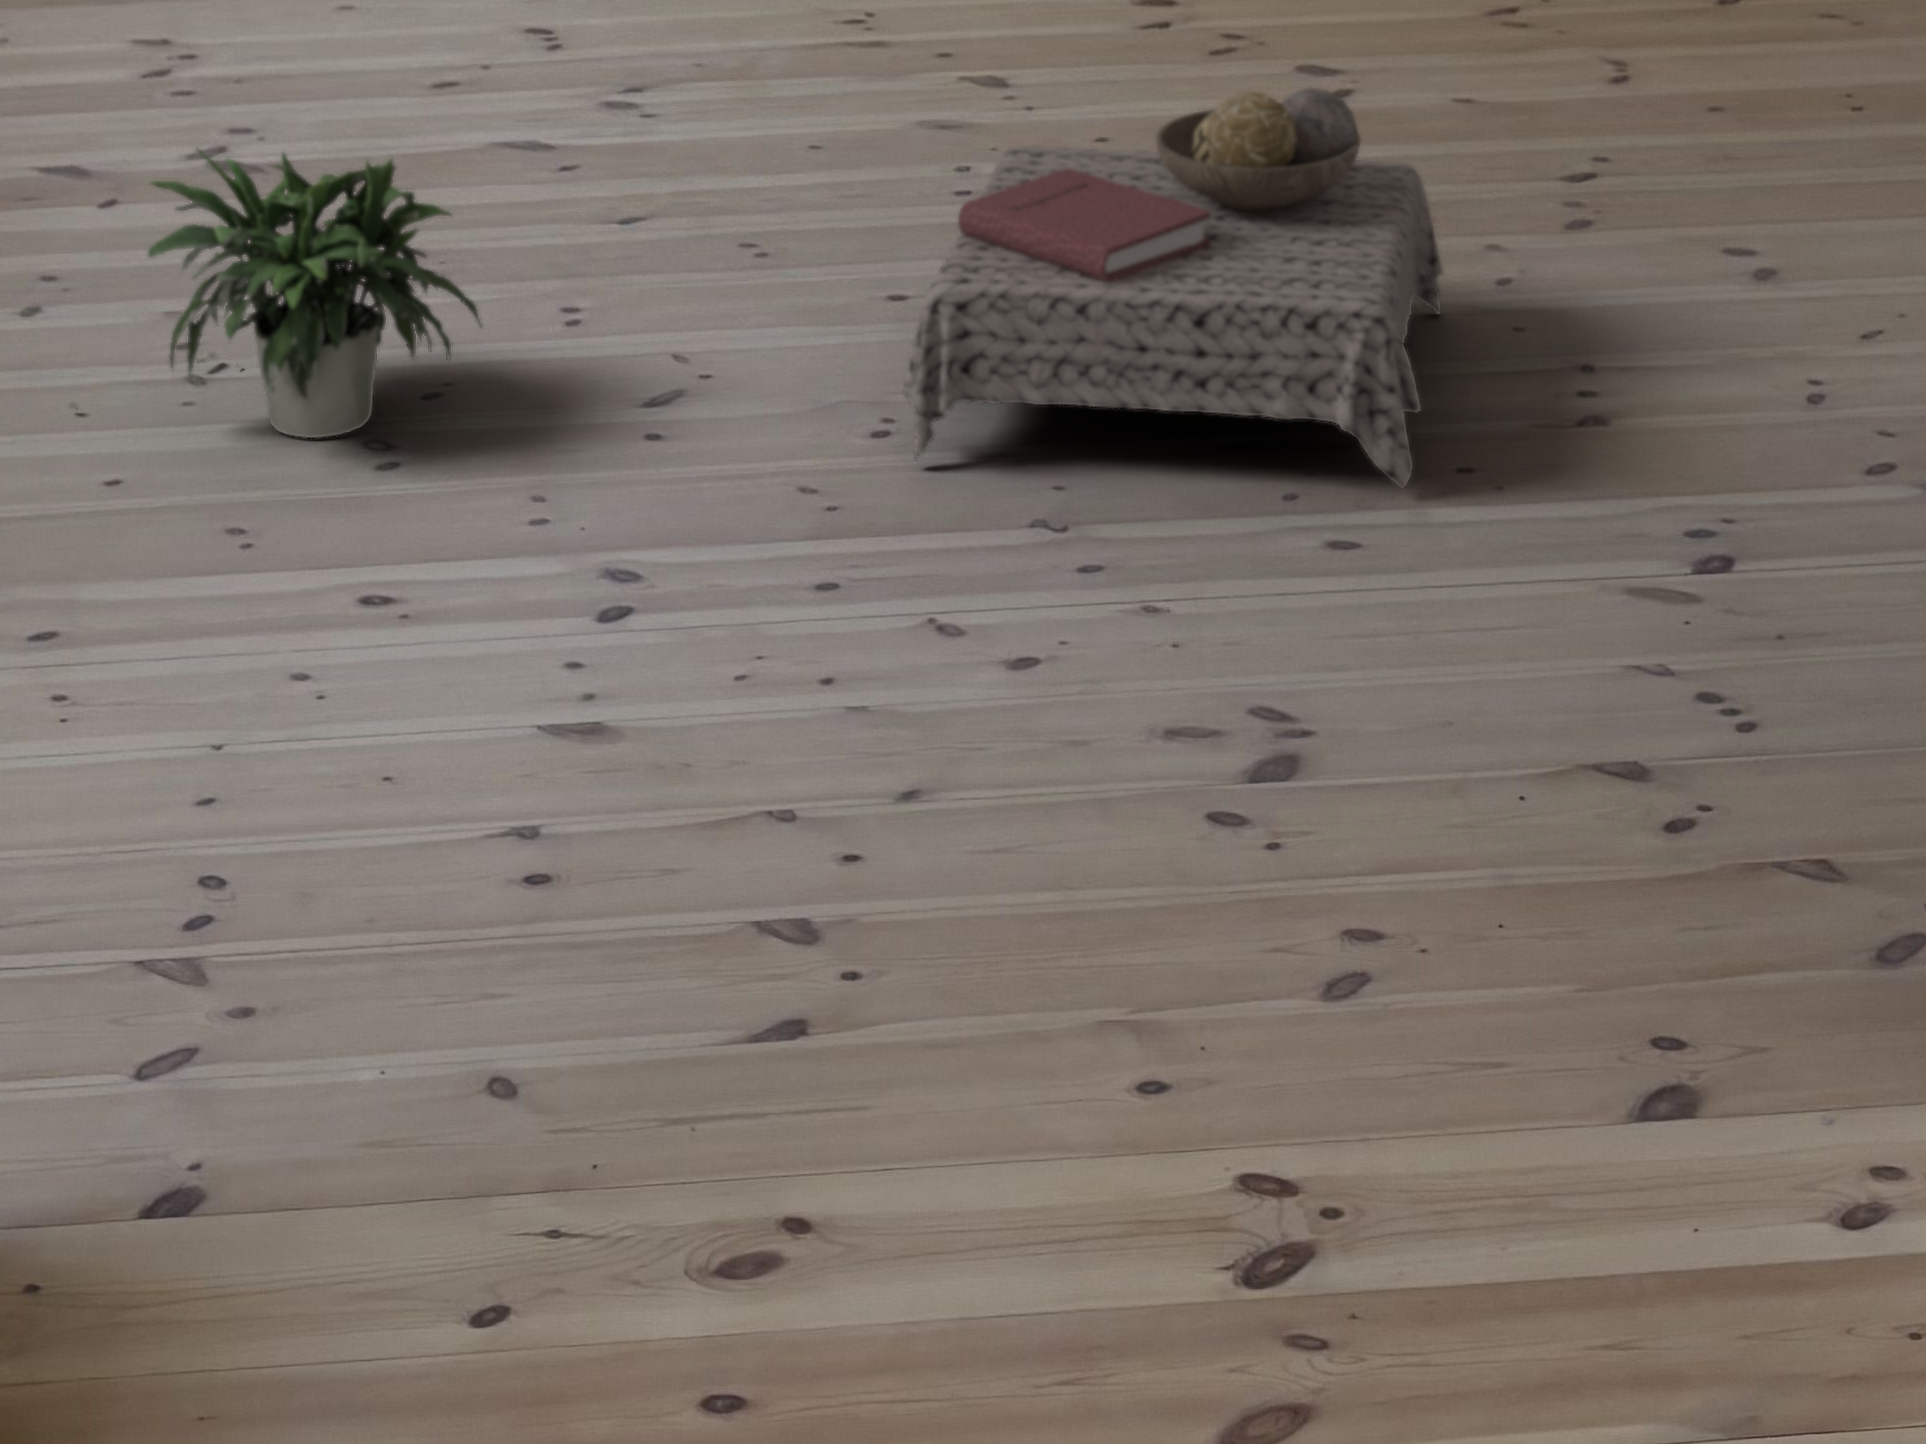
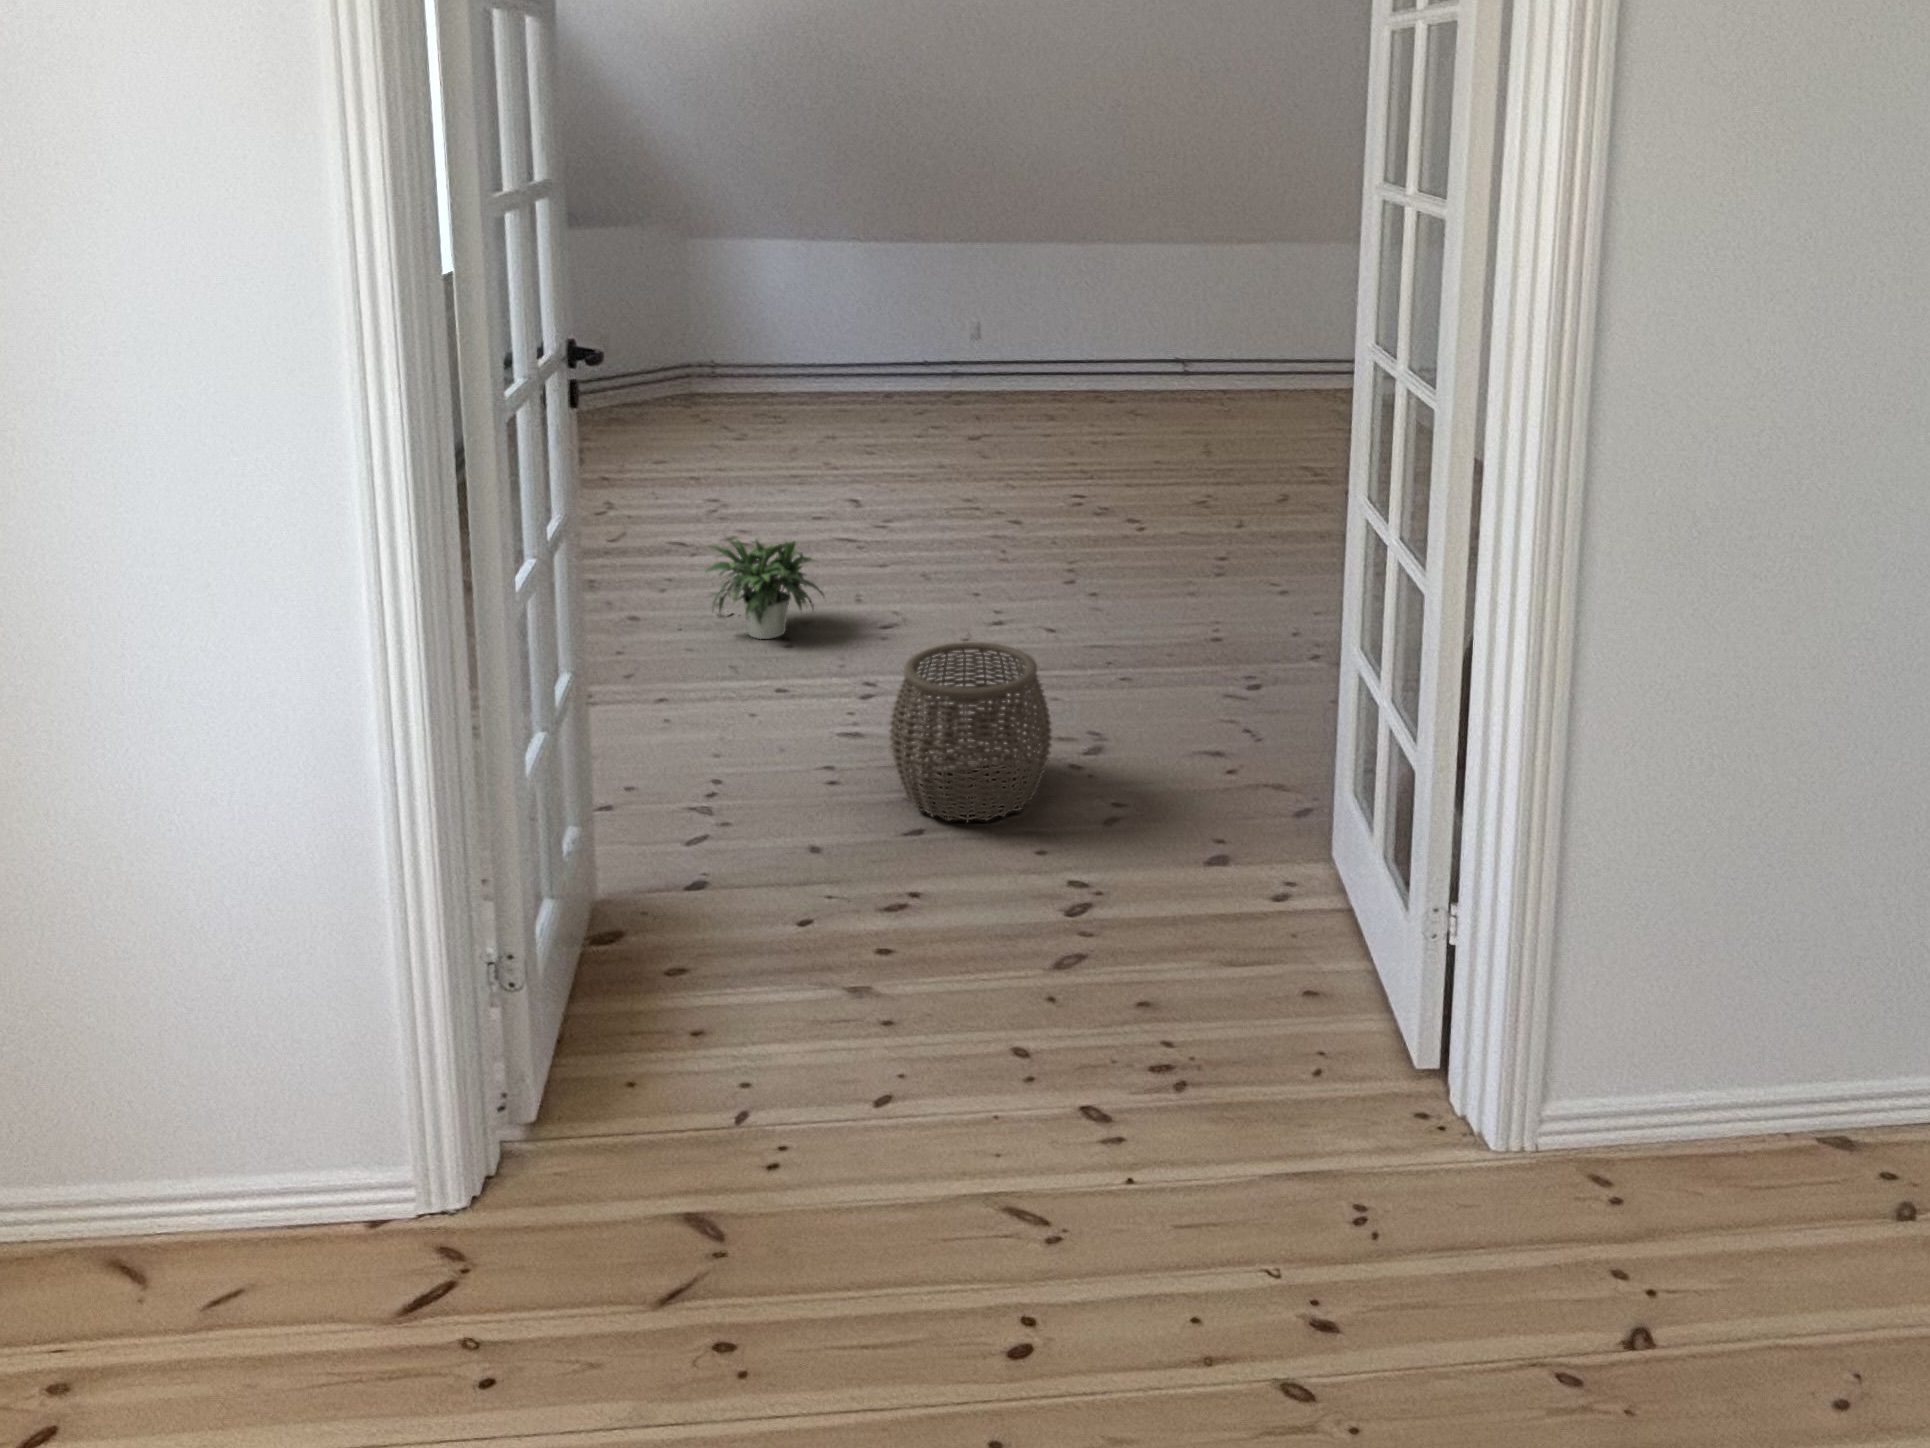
ottoman: present [904,88,1443,488] -> none [975,524,1170,663]
woven basket: none [690,461,1159,992] -> present [889,642,1052,822]

